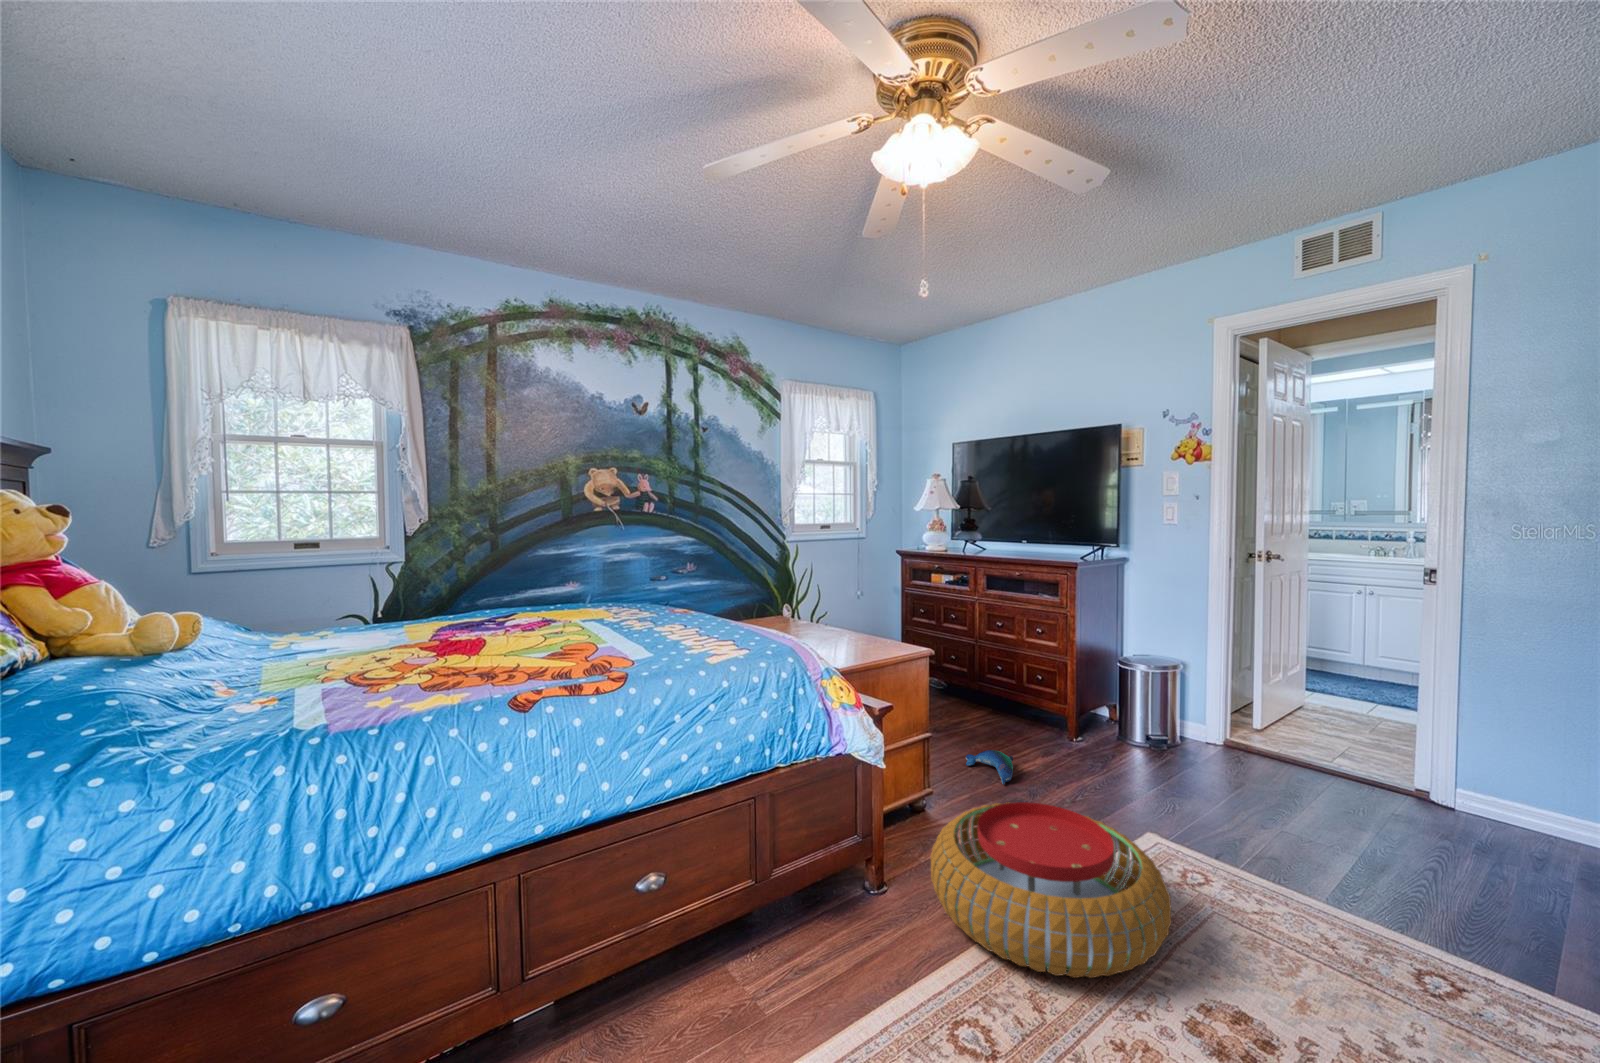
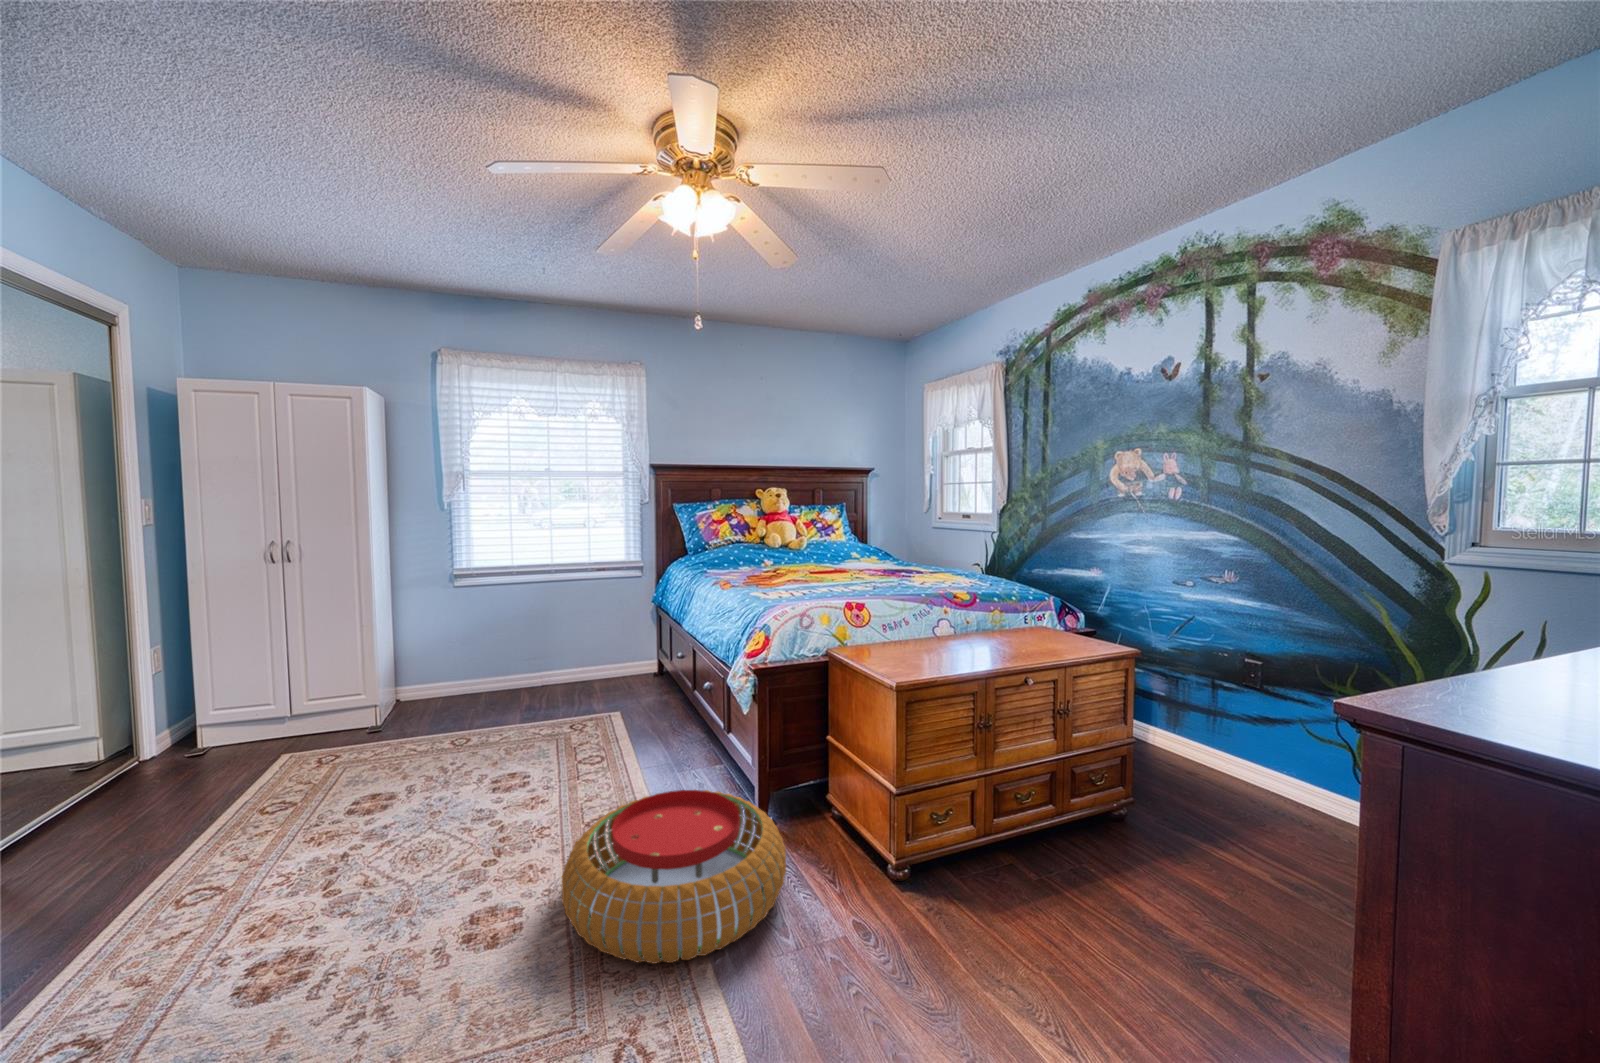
plush toy: present [966,750,1013,785] -> none [964,959,1074,1007]

